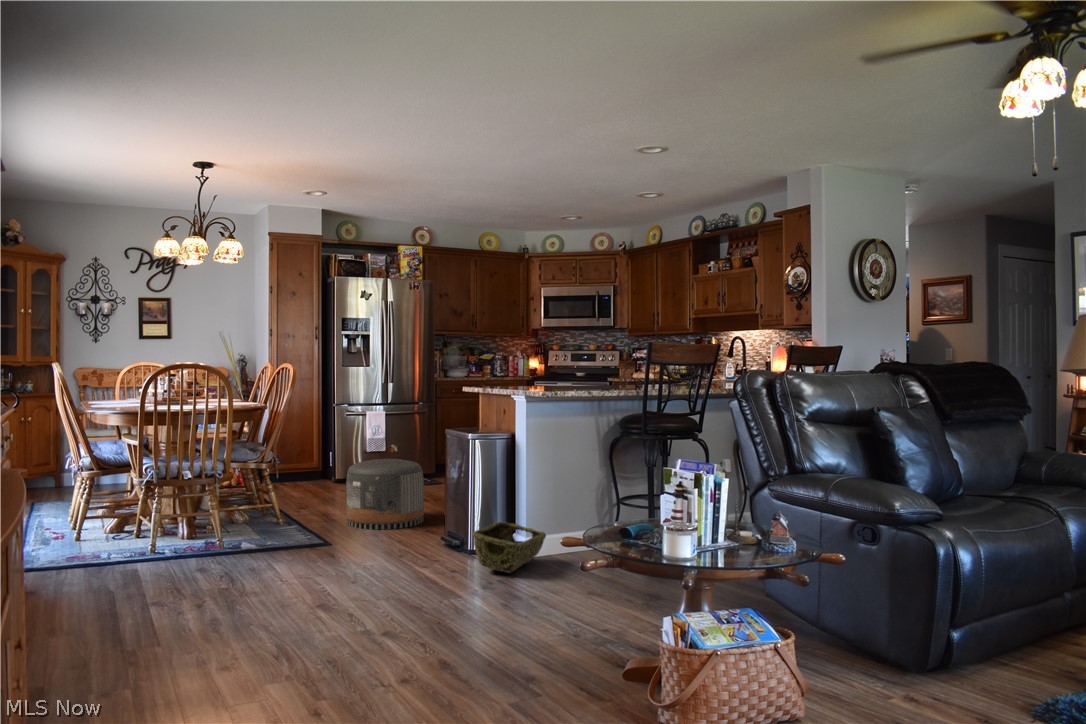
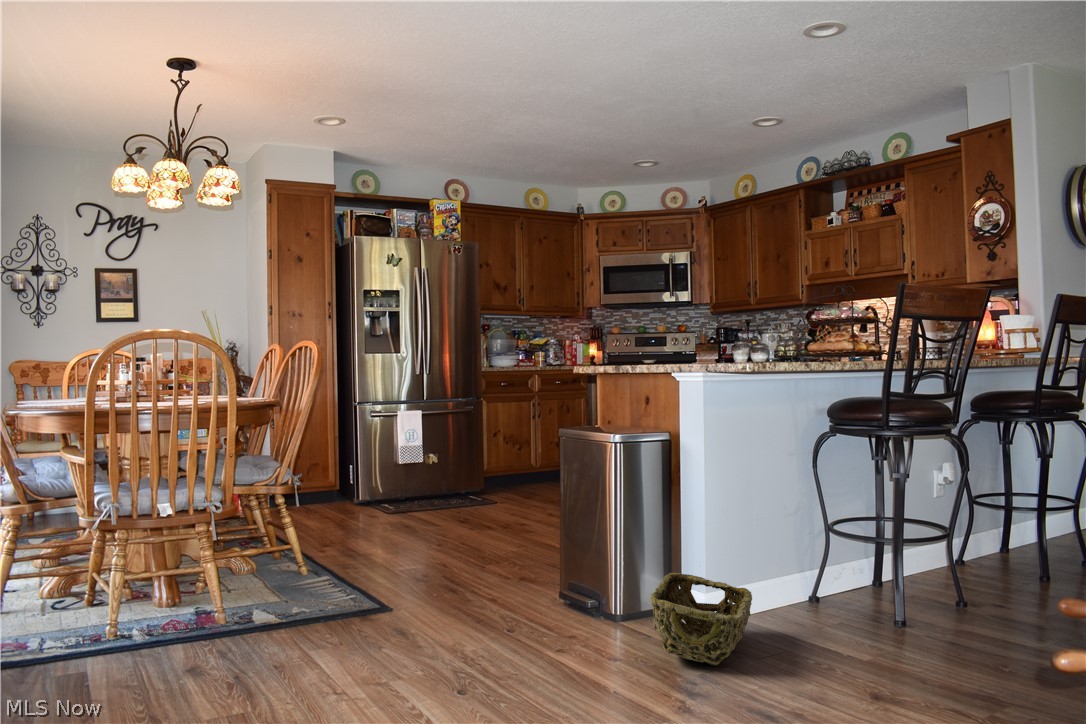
pouf: present [346,459,424,530] -> none [399,475,511,580]

